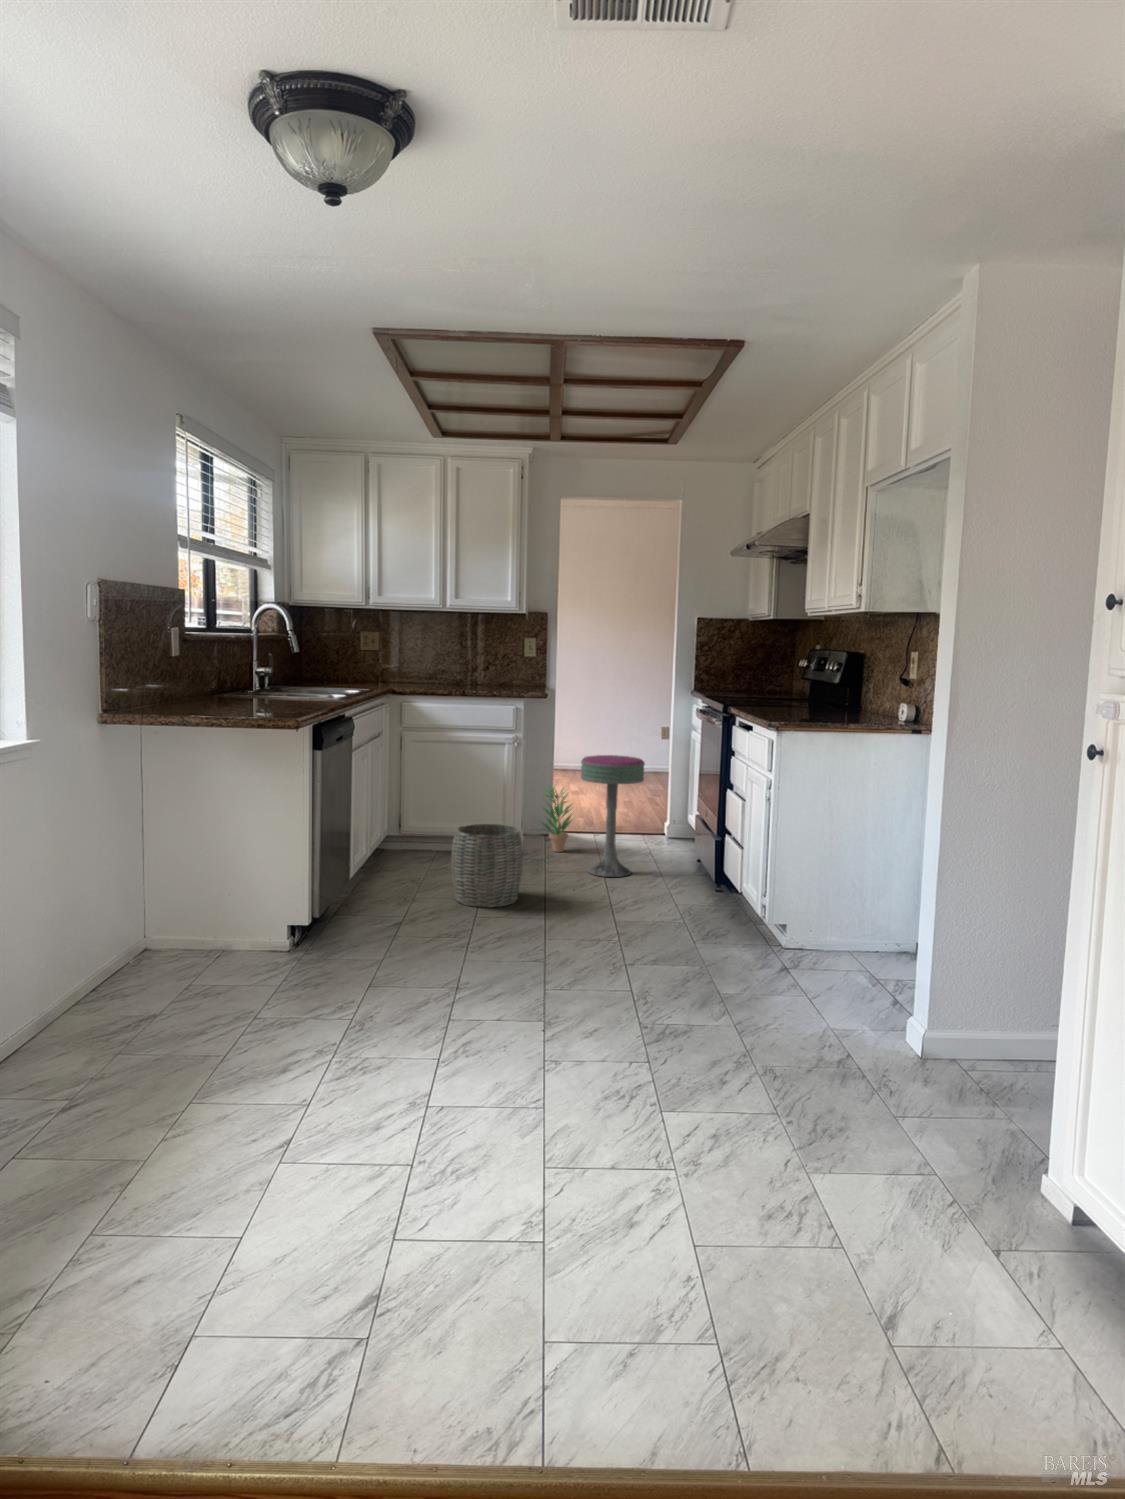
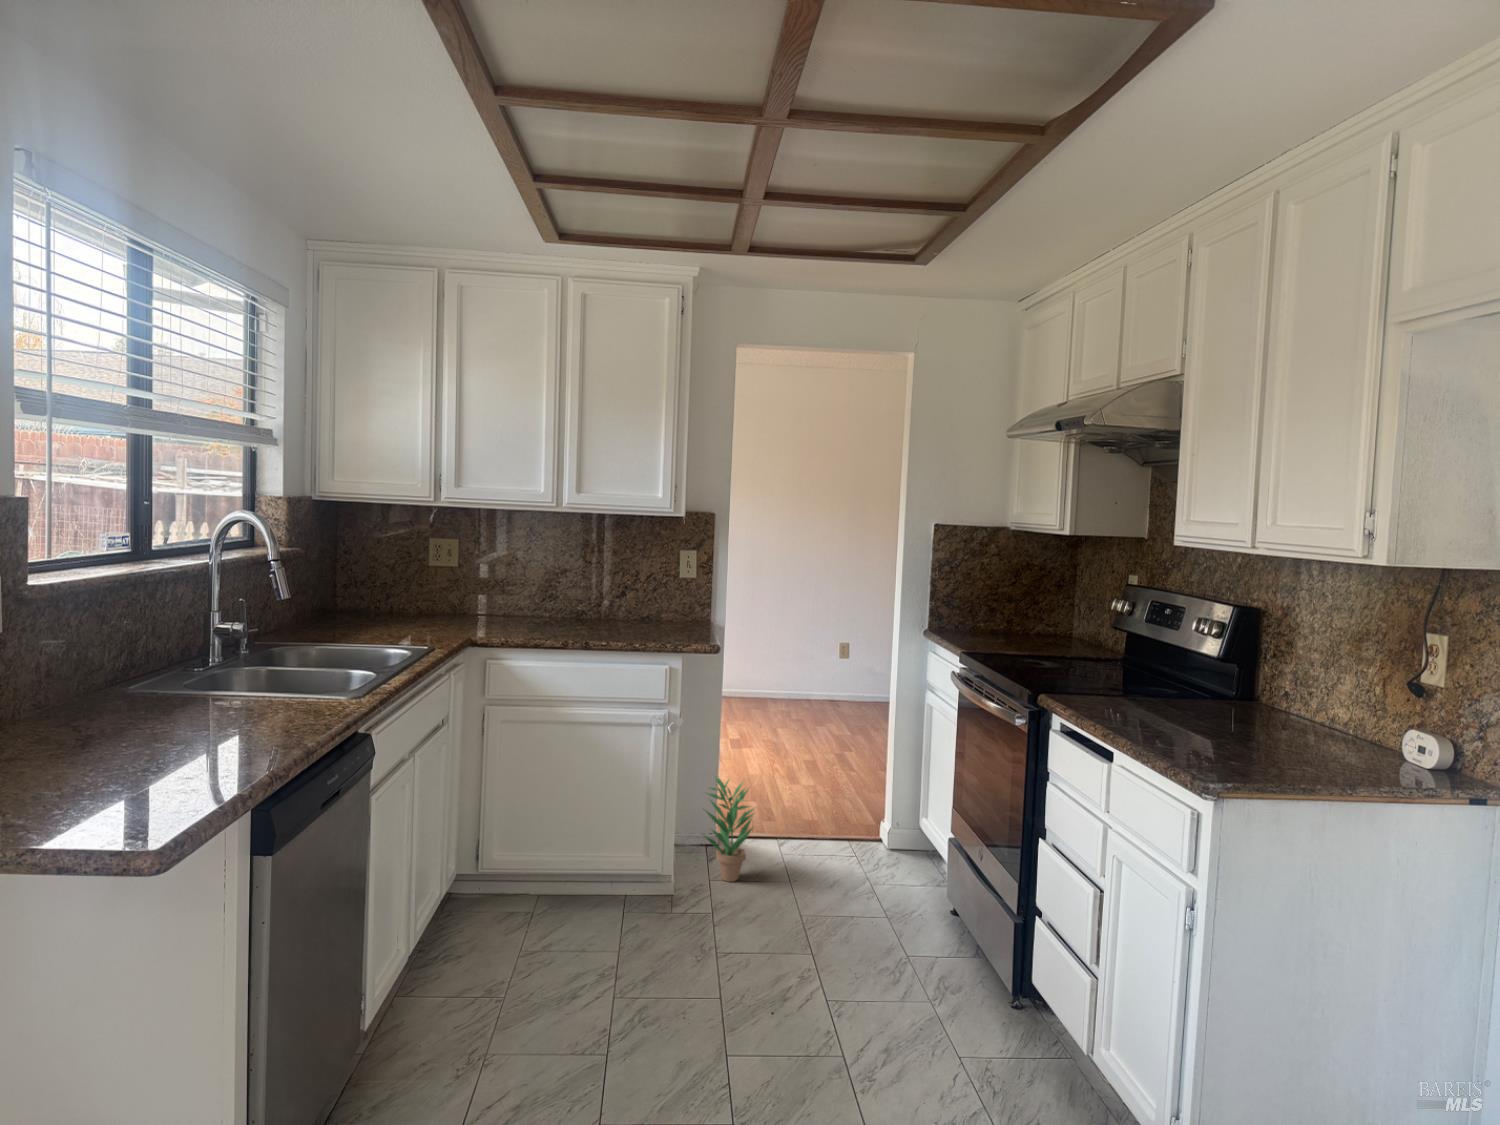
bar stool: present [581,755,645,877] -> none [777,747,881,956]
woven basket: present [451,824,523,907] -> none [563,897,692,1077]

